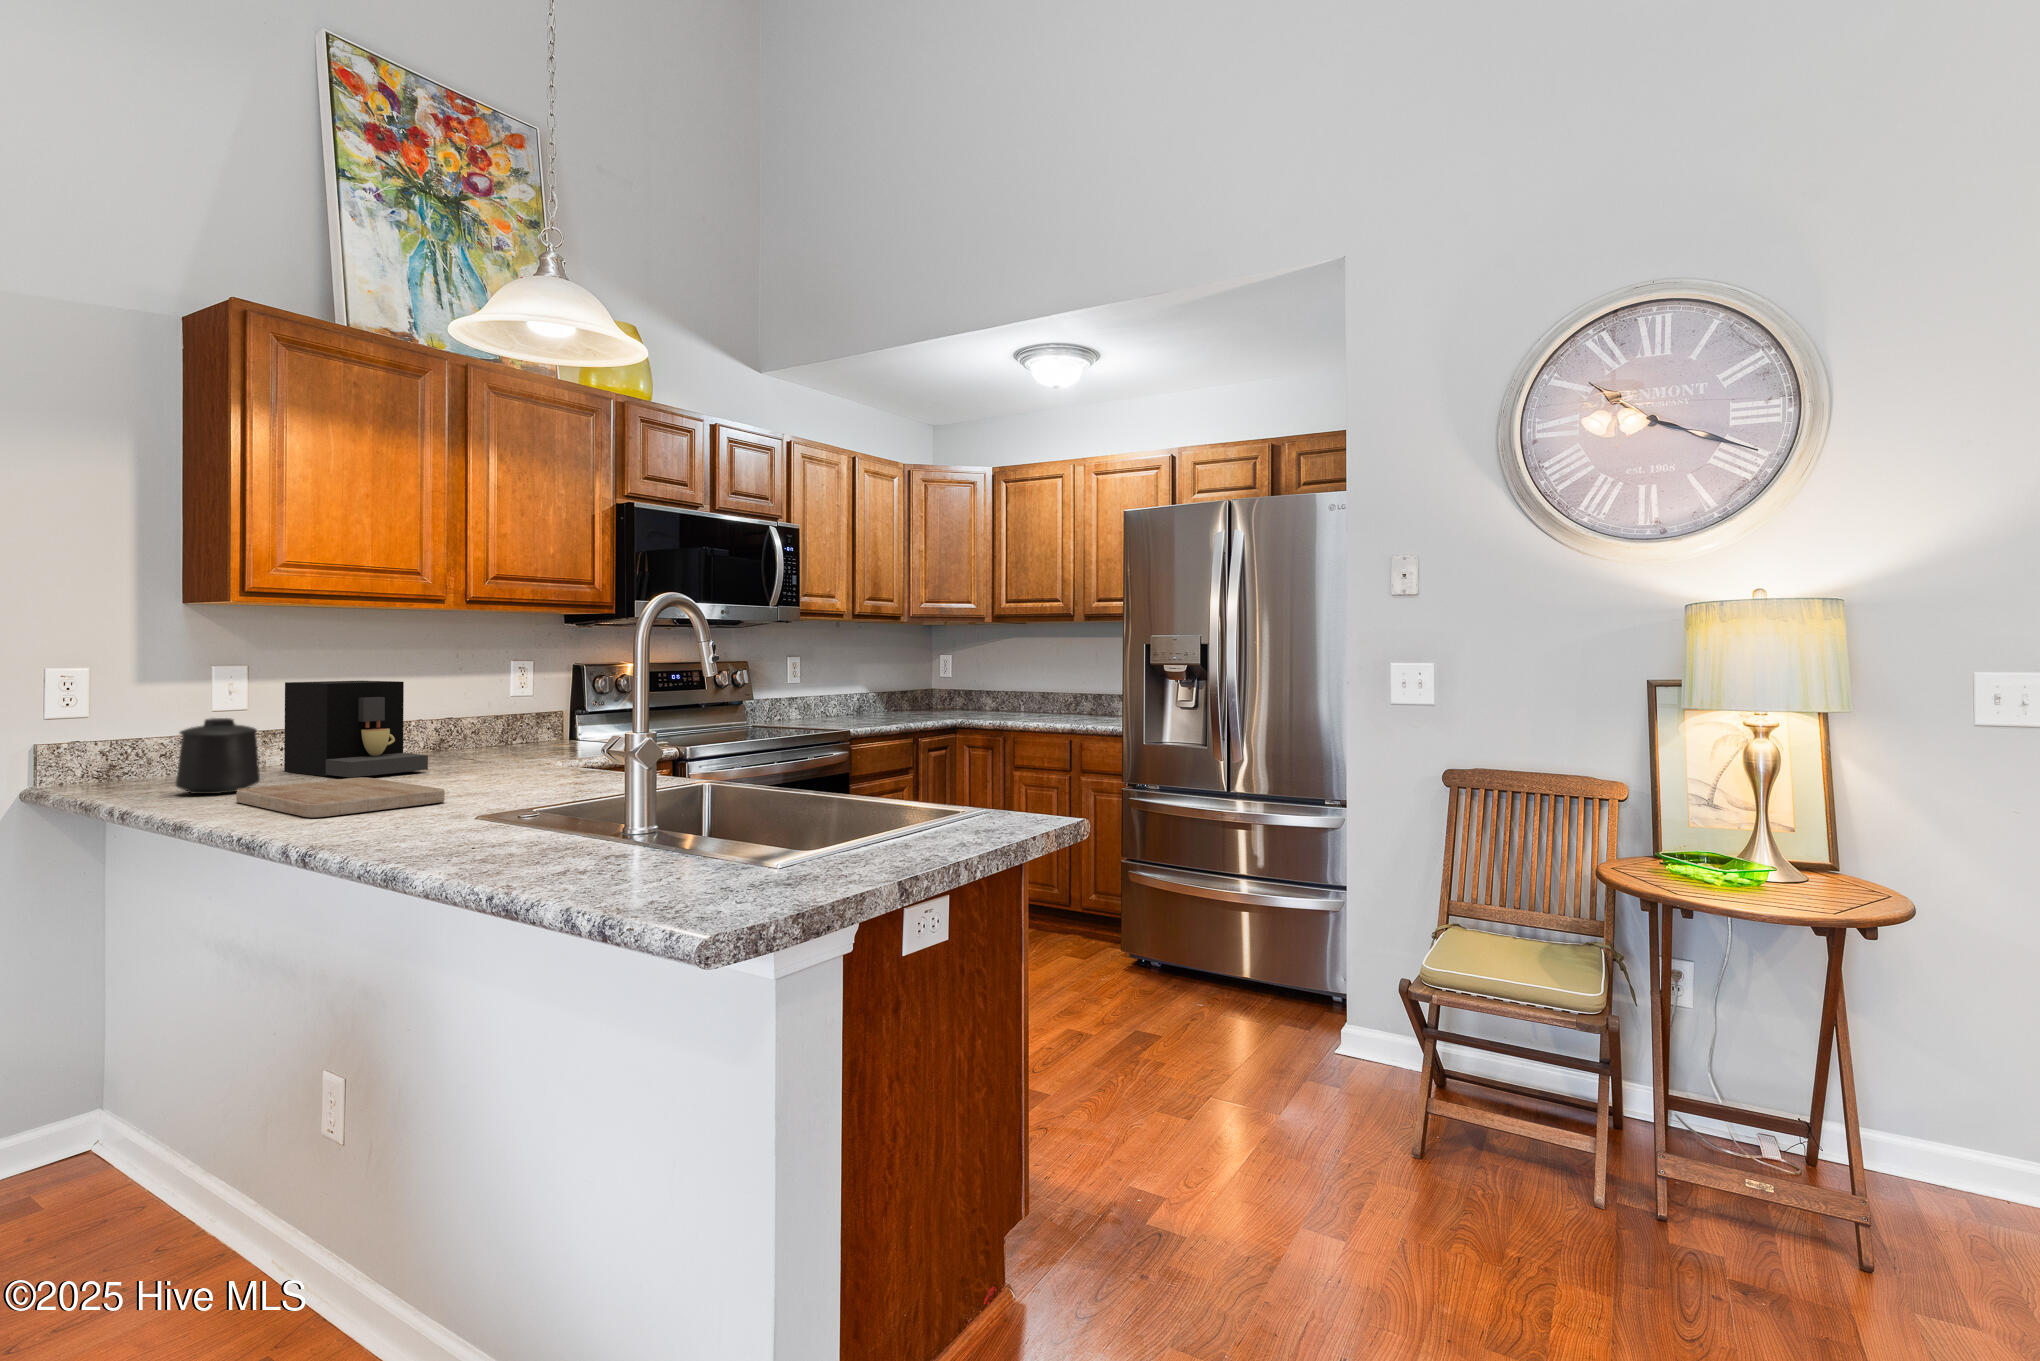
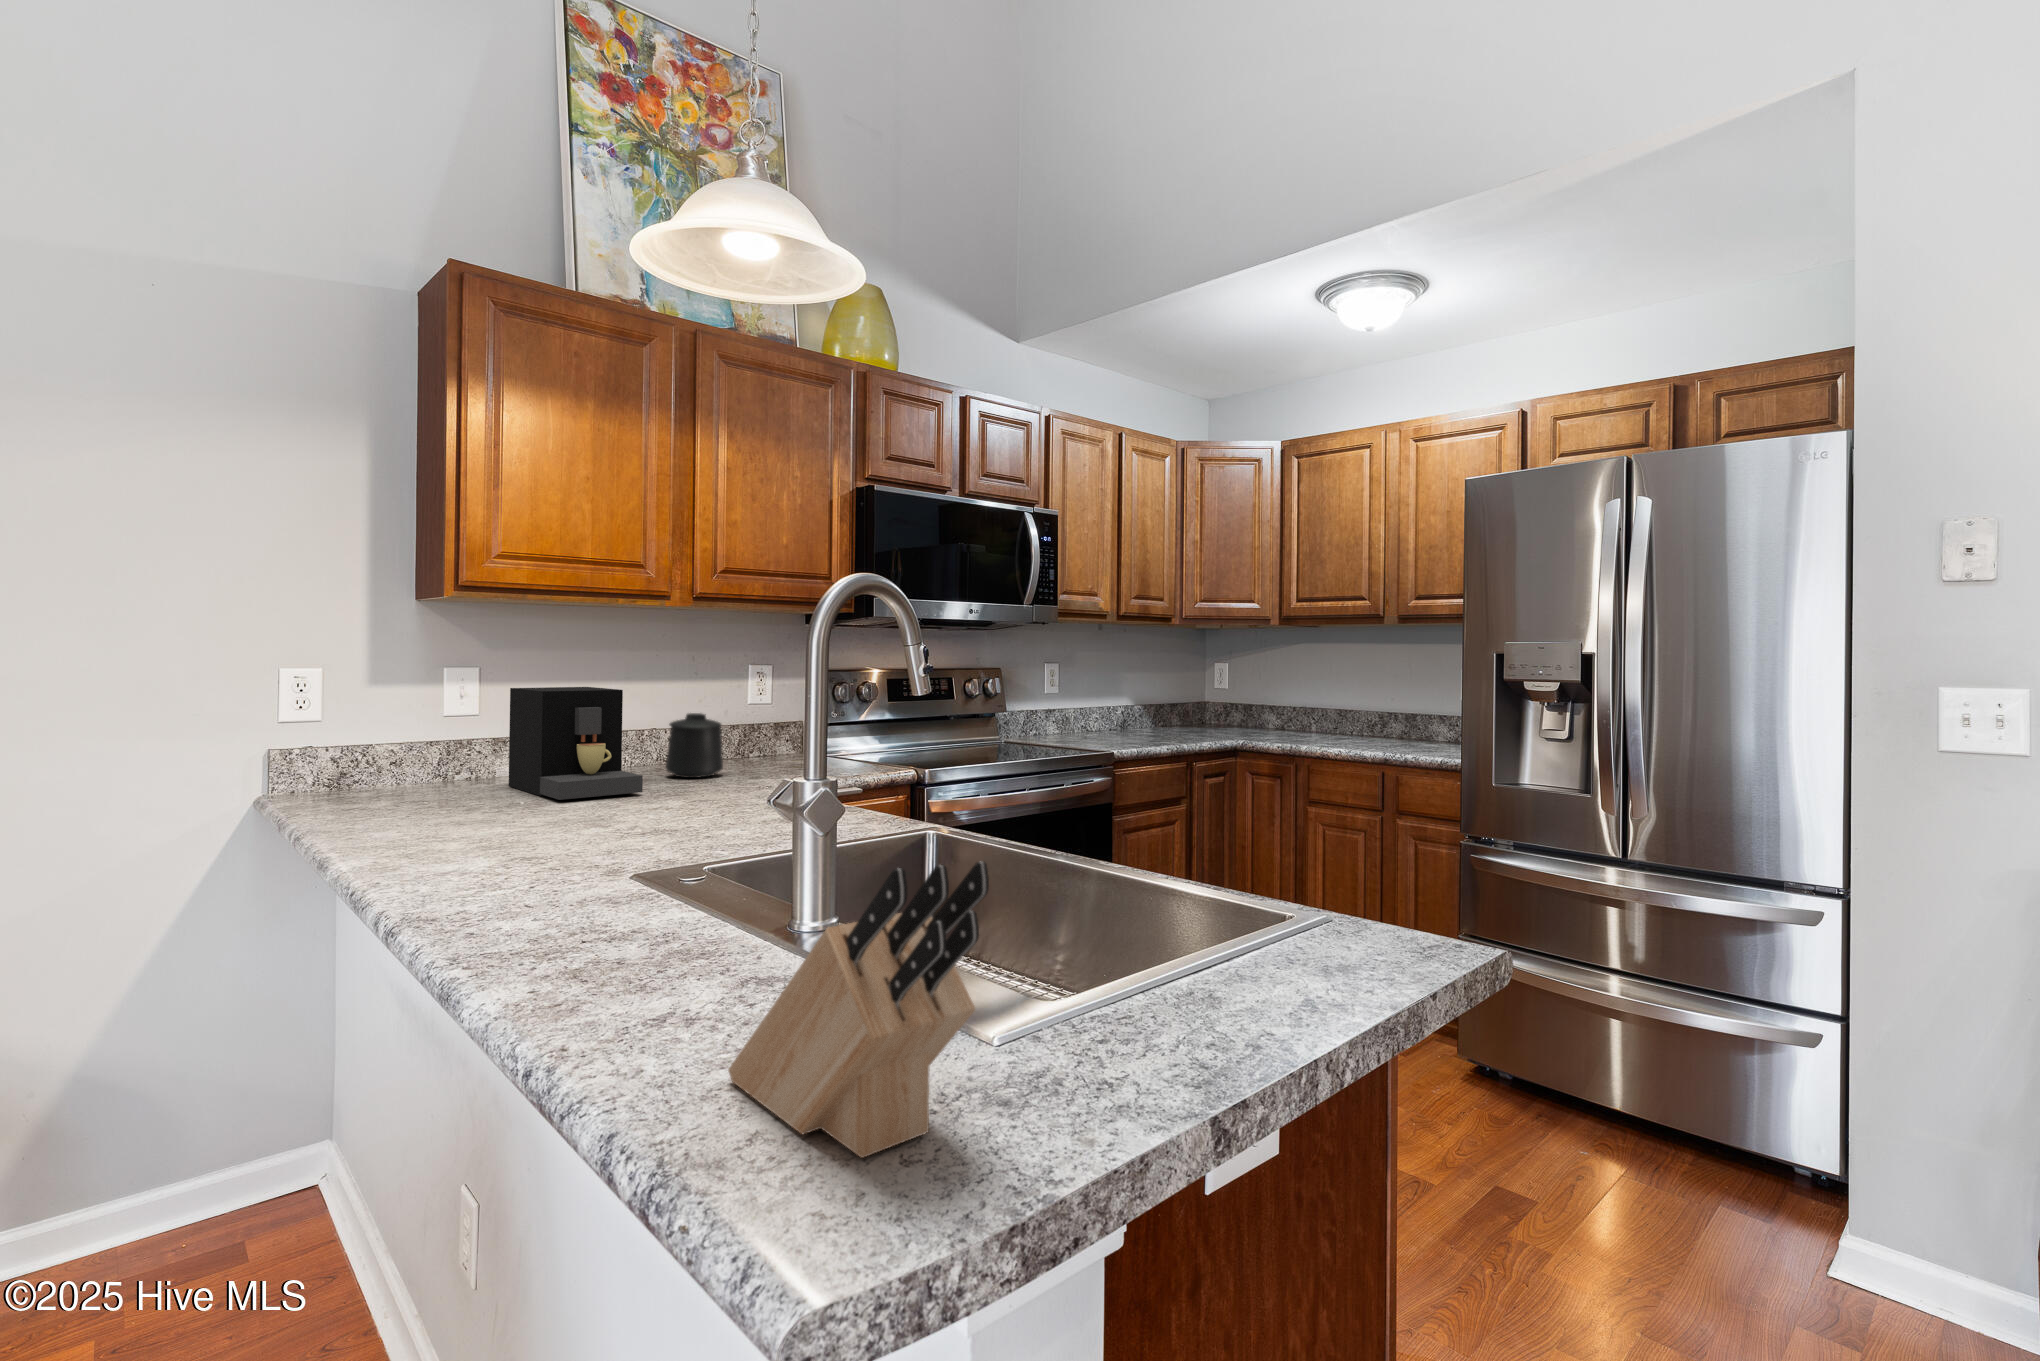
mug: present [176,718,260,794] -> present [666,713,723,778]
knife block: none [604,746,769,908] -> present [728,861,989,1158]
cutting board: present [236,777,445,817] -> none [424,804,630,863]

